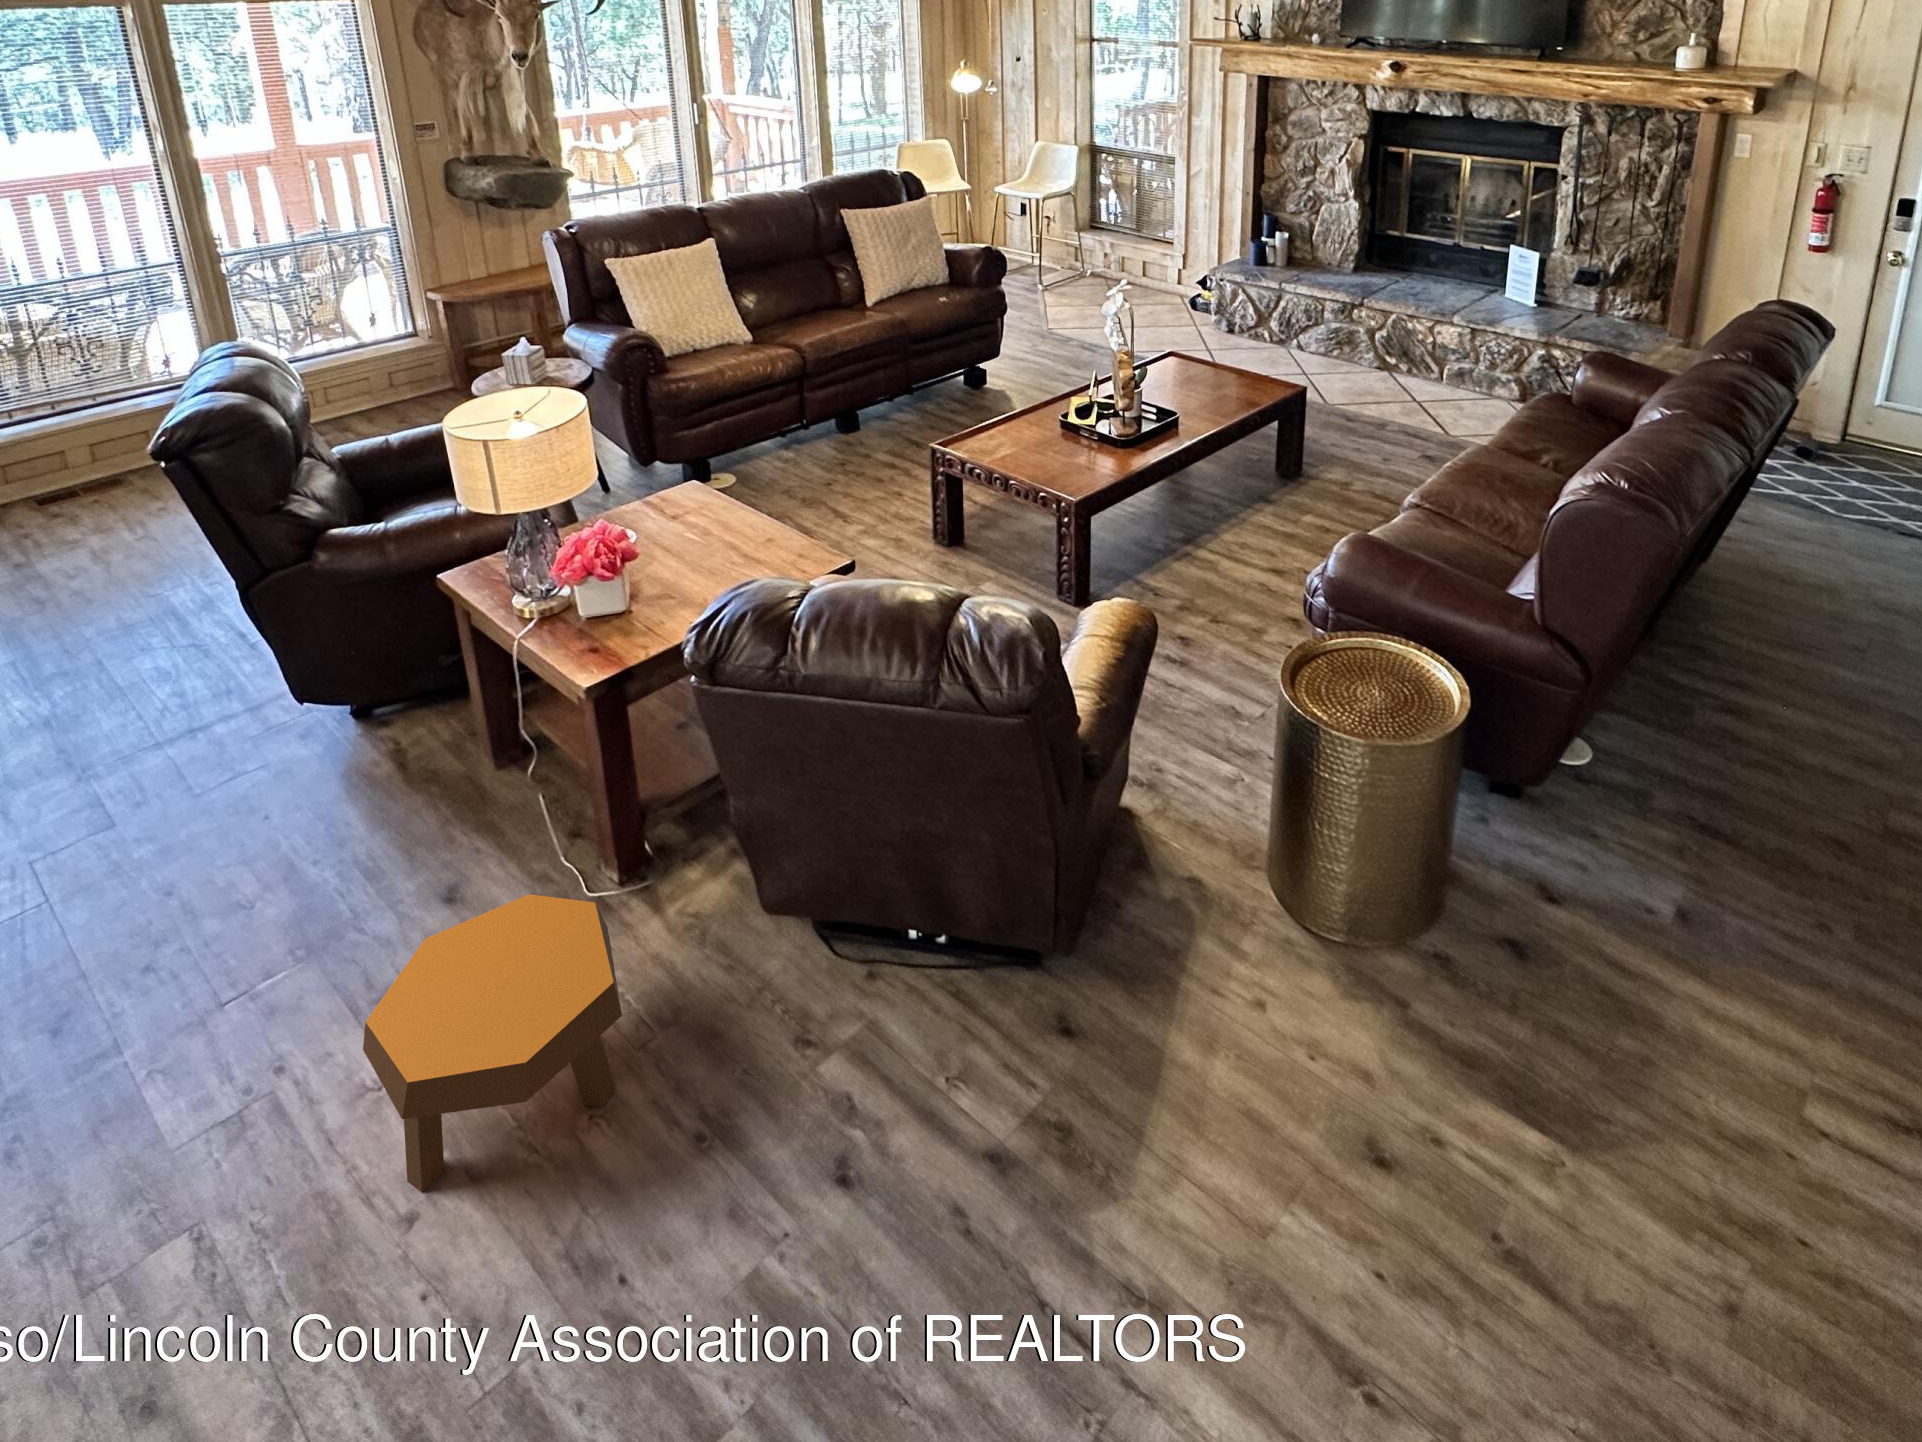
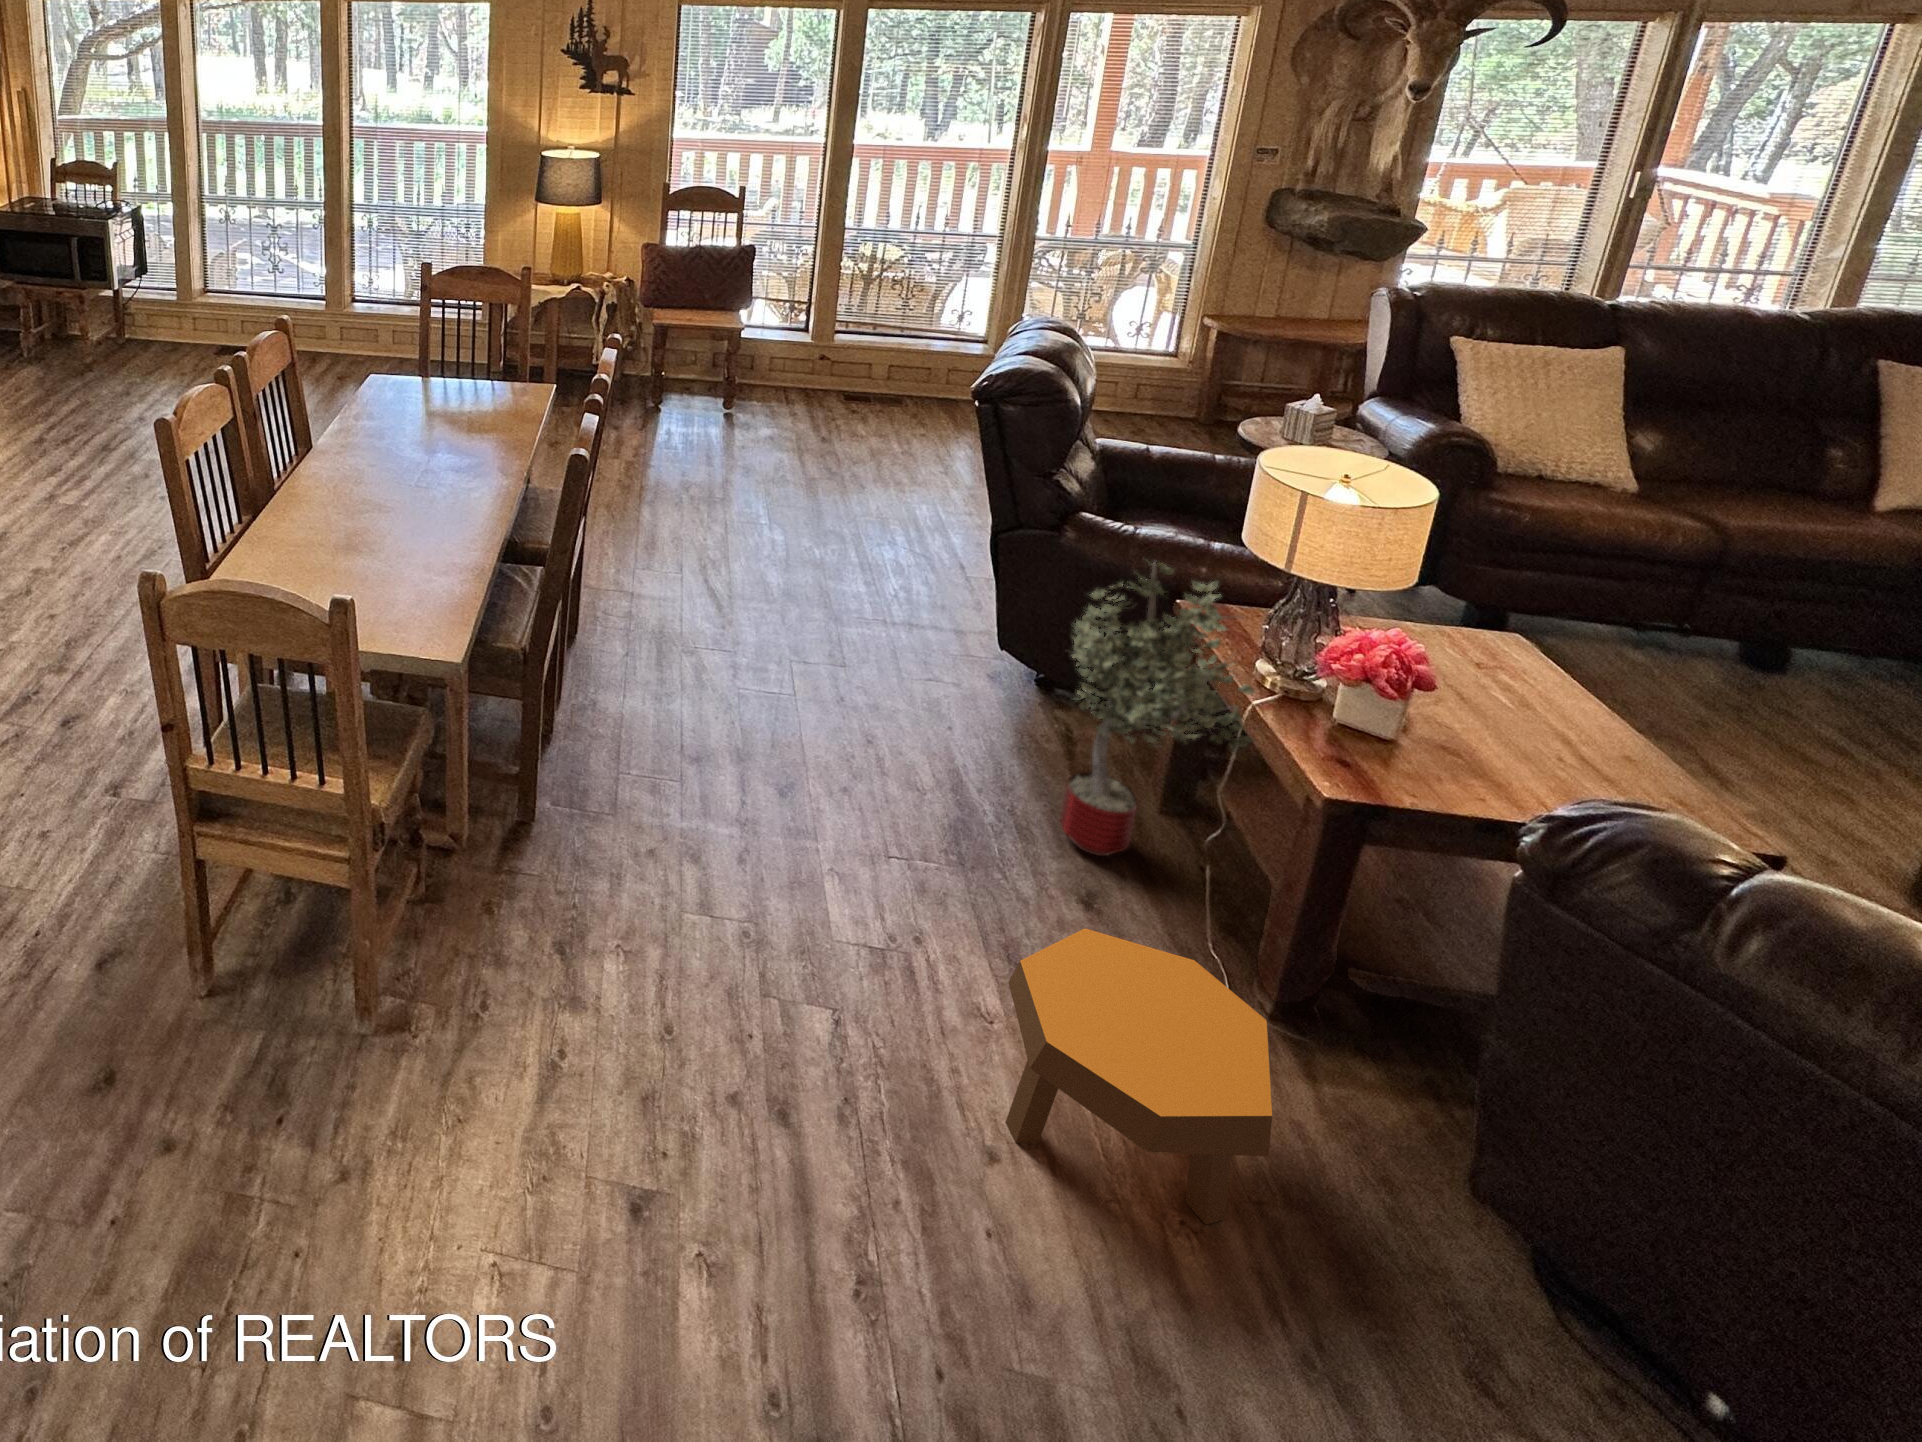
potted tree: none [329,546,539,851] -> present [1060,559,1254,856]

